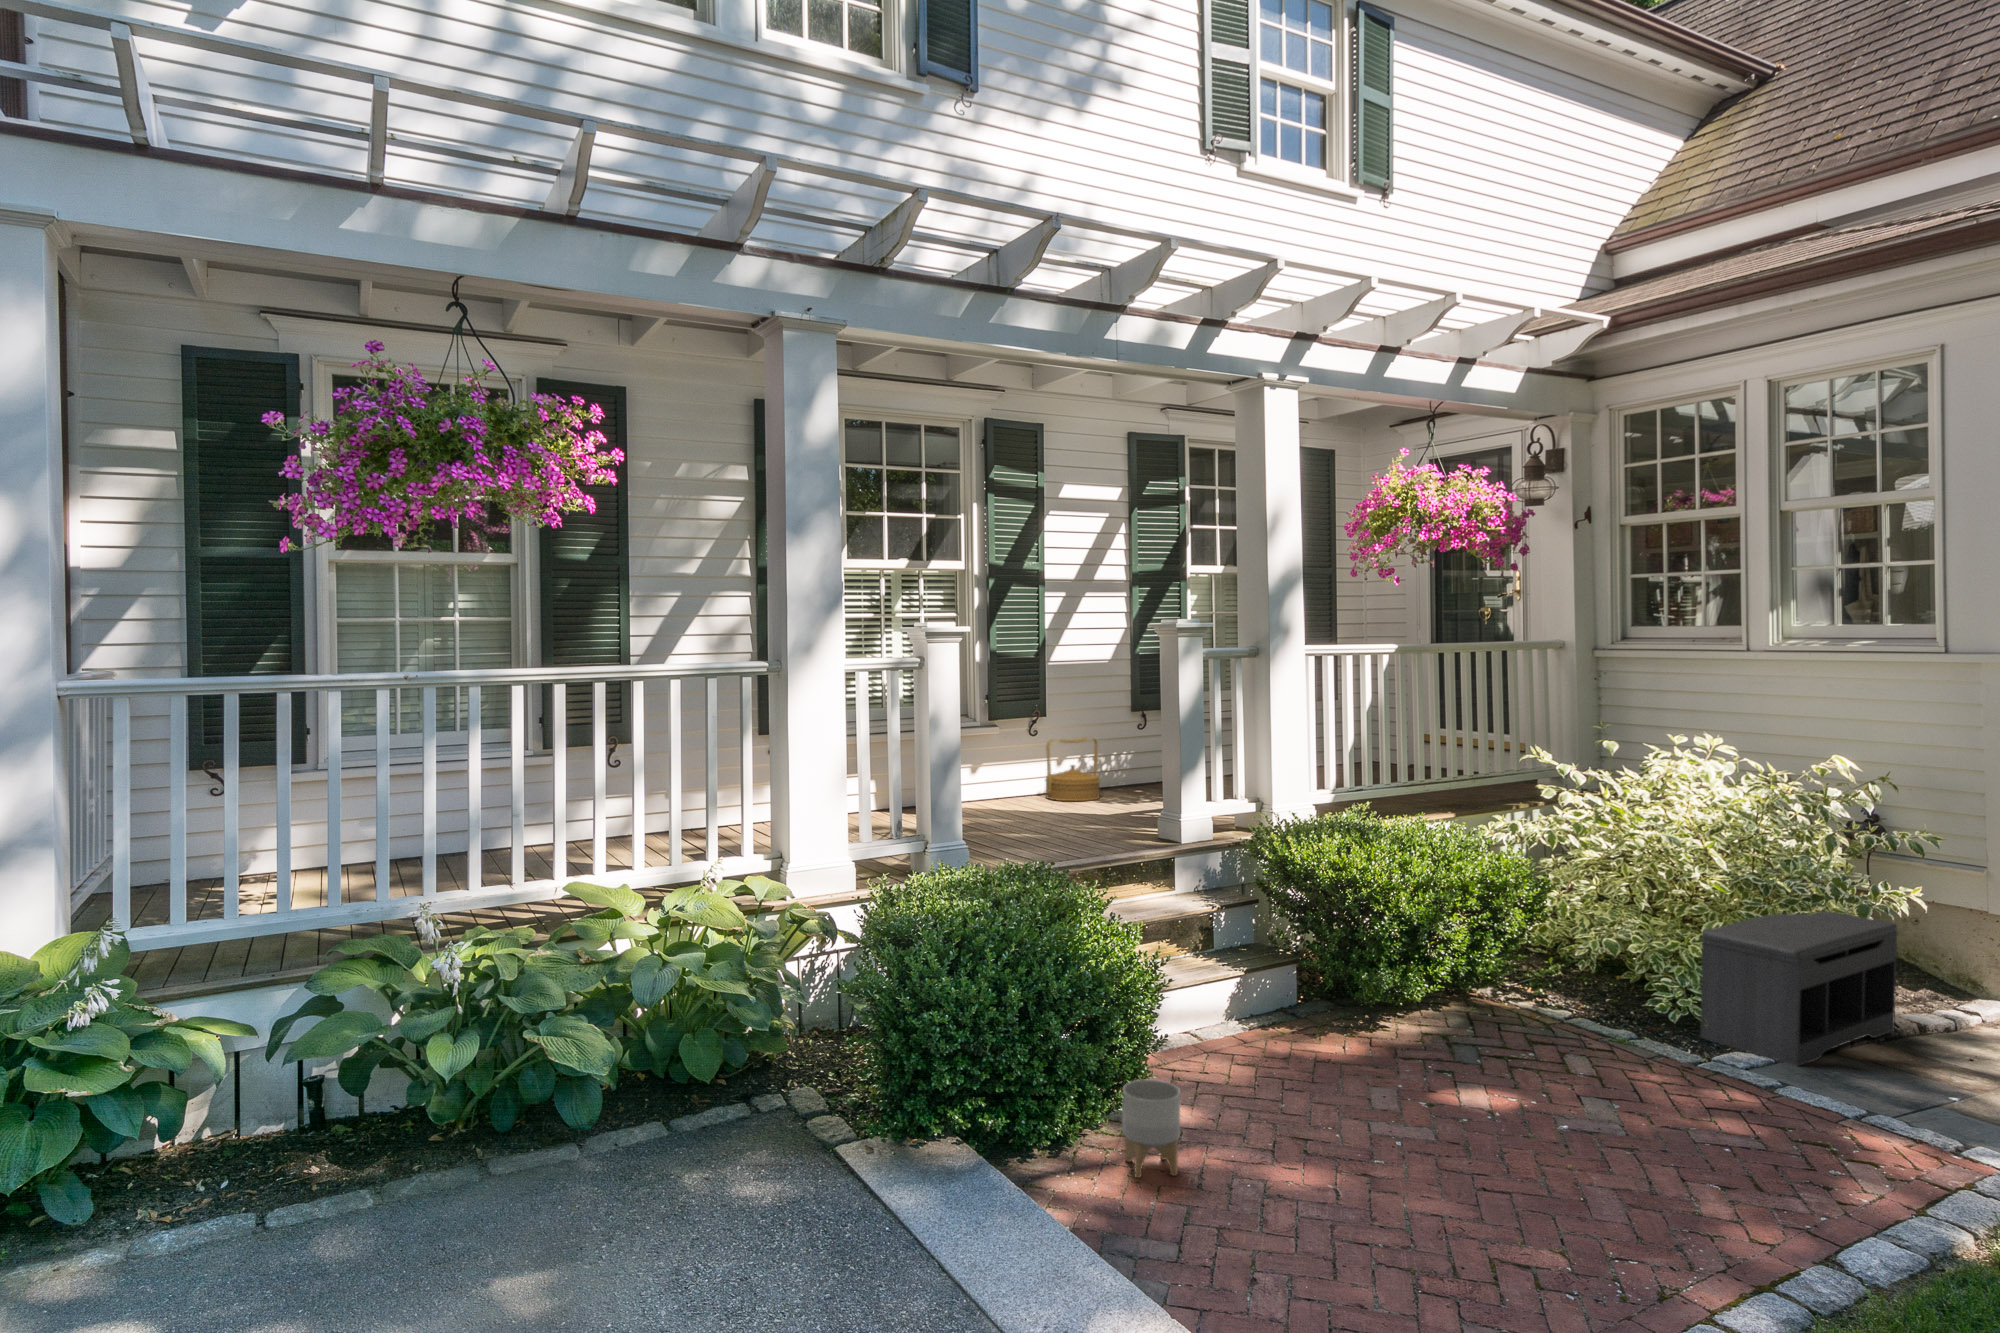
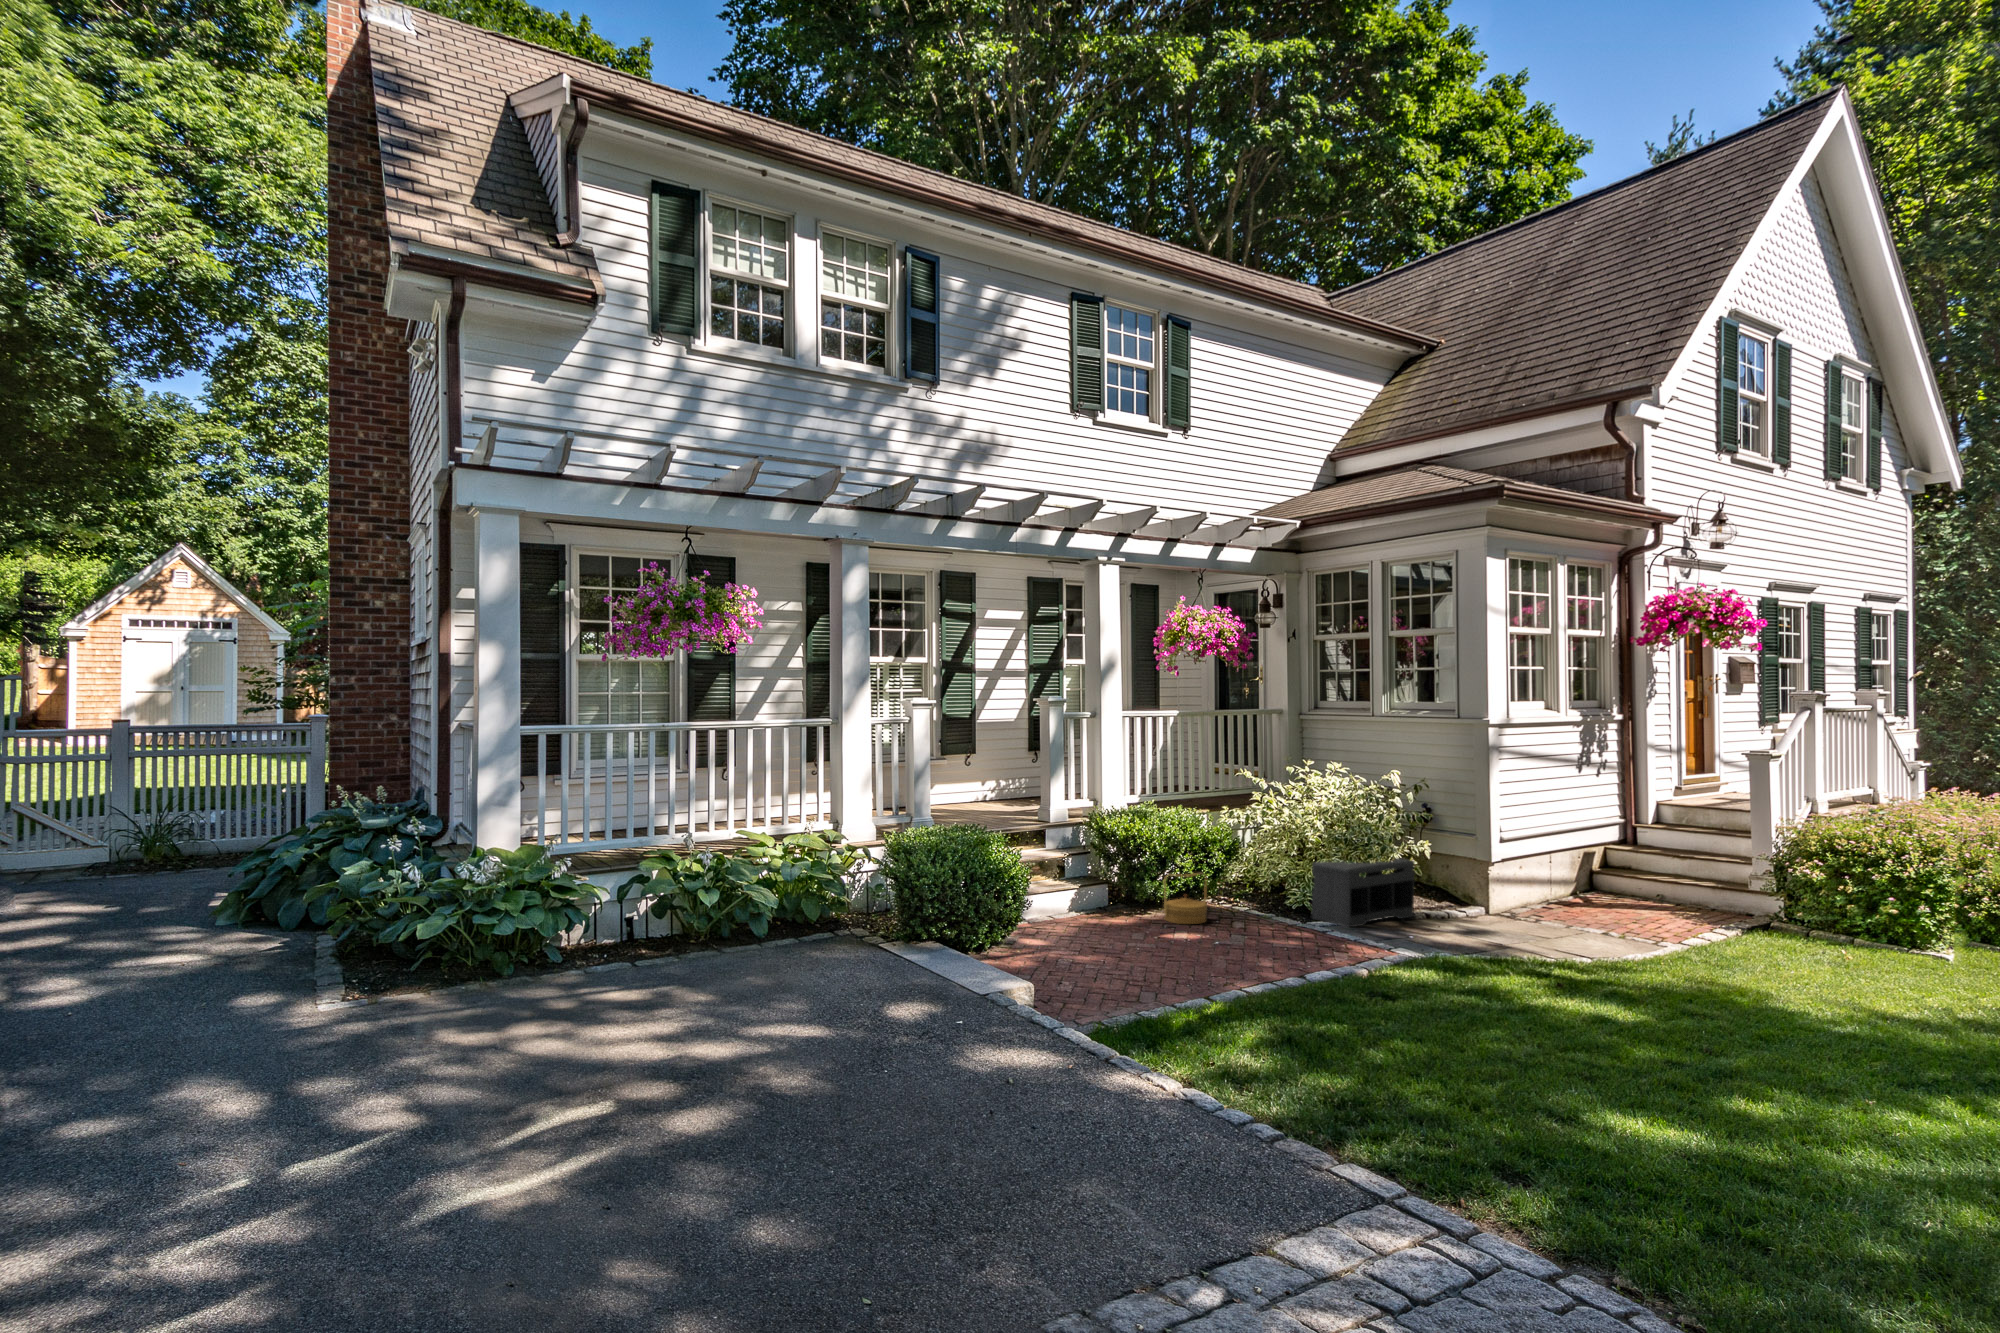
woven basket: present [1045,737,1100,801] -> present [1164,873,1207,924]
planter: present [1122,1079,1180,1178] -> none [1011,913,1036,953]

